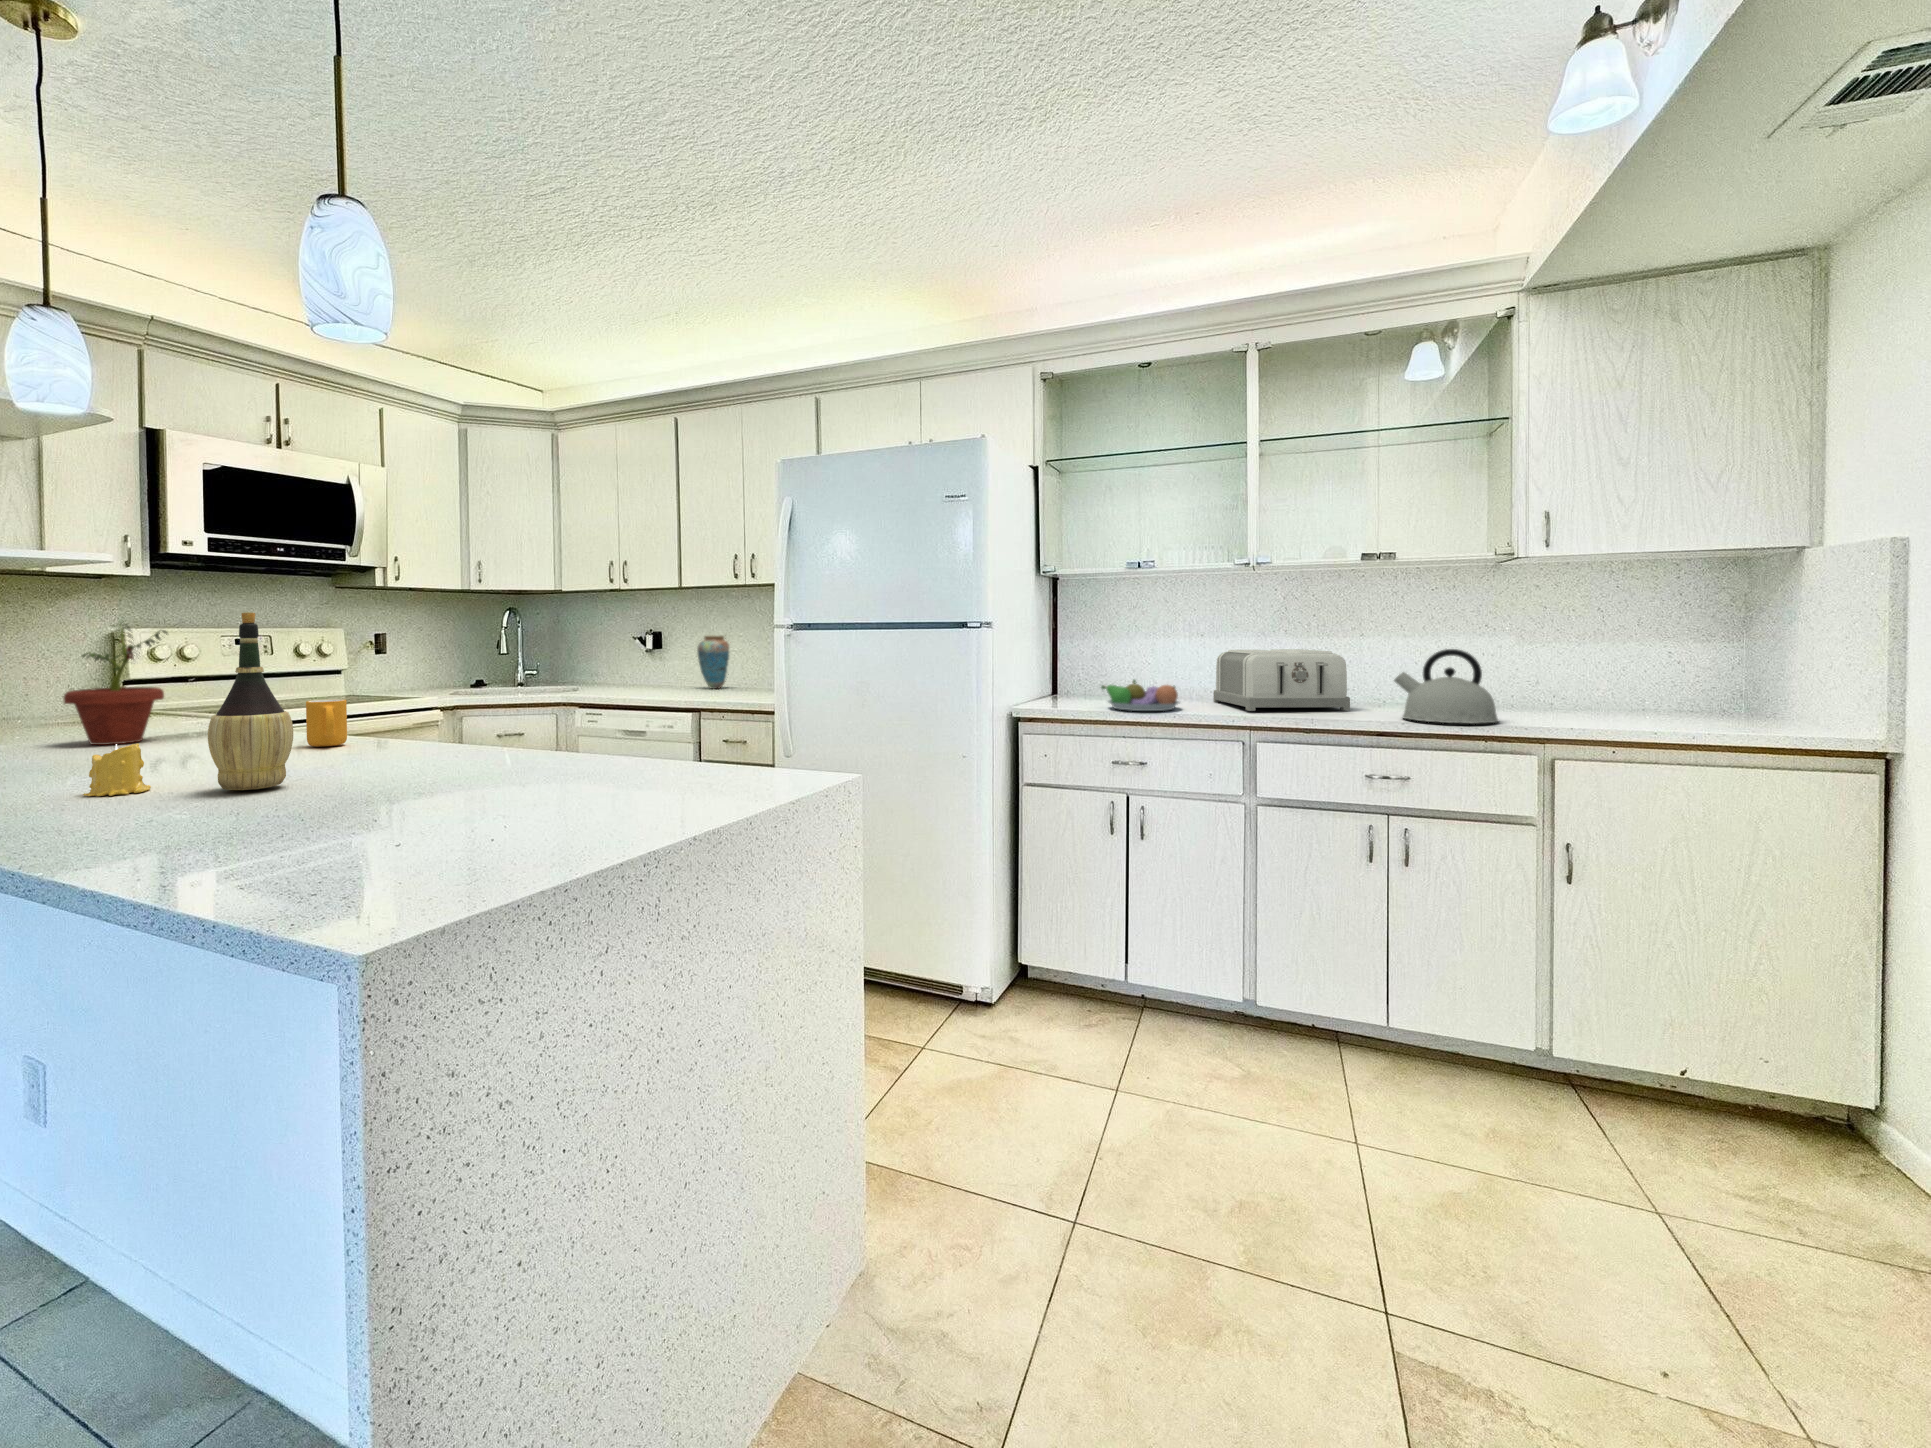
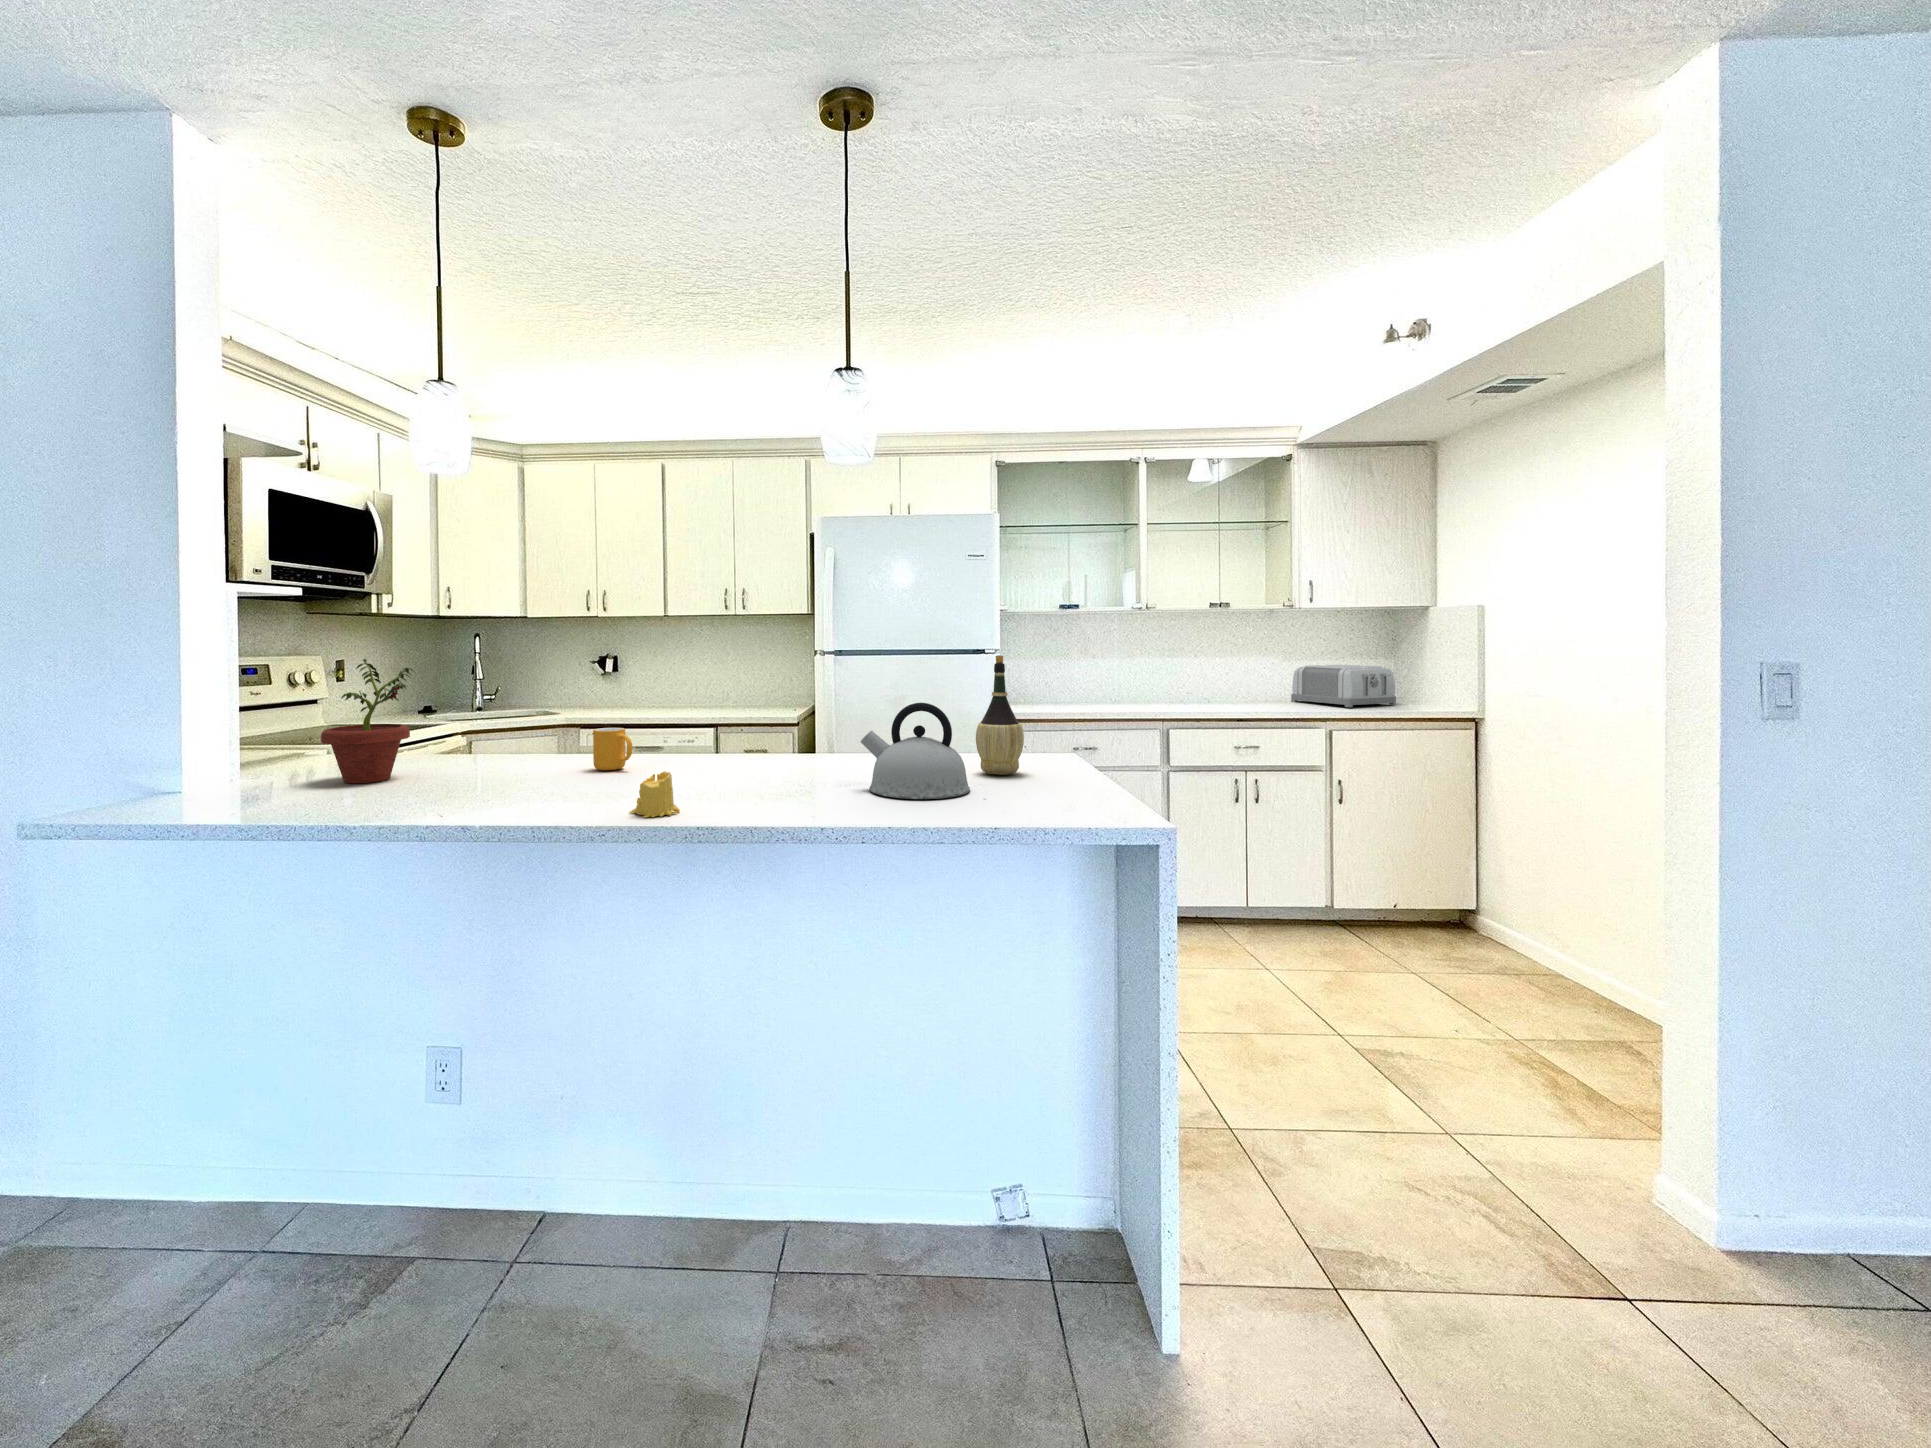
wine bottle: present [208,612,293,790] -> present [976,655,1024,774]
vase: present [697,635,729,689] -> none [656,657,688,704]
toaster: present [1213,649,1350,711] -> present [1291,665,1396,707]
kettle: present [1394,649,1498,724] -> present [861,703,970,799]
fruit bowl: present [1101,680,1179,711] -> none [1048,689,1105,711]

